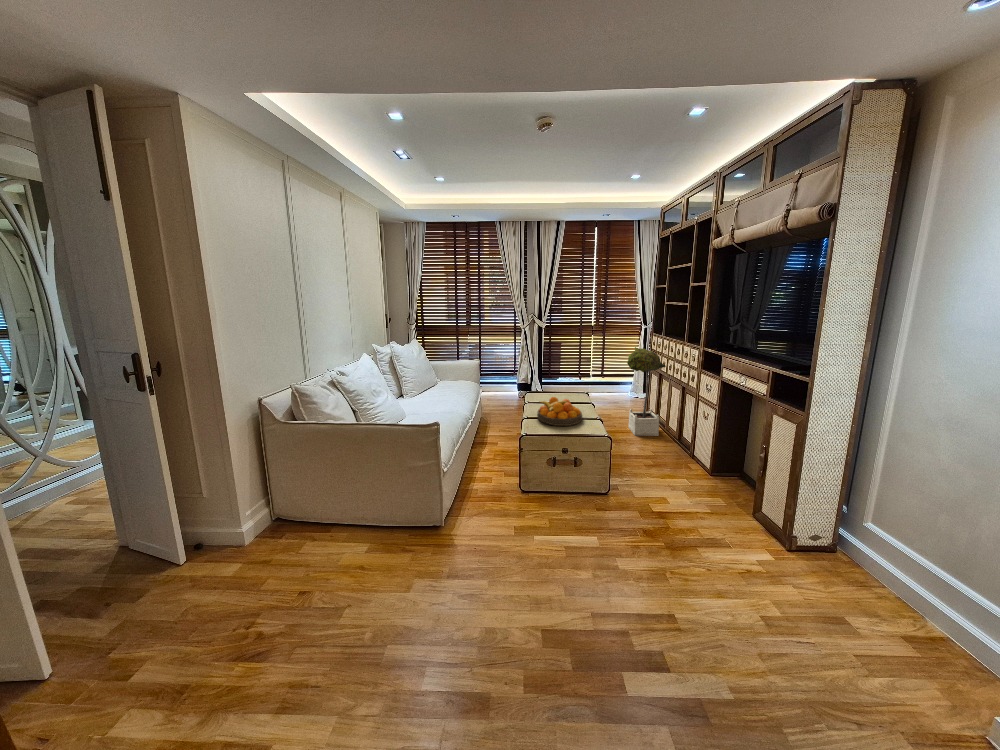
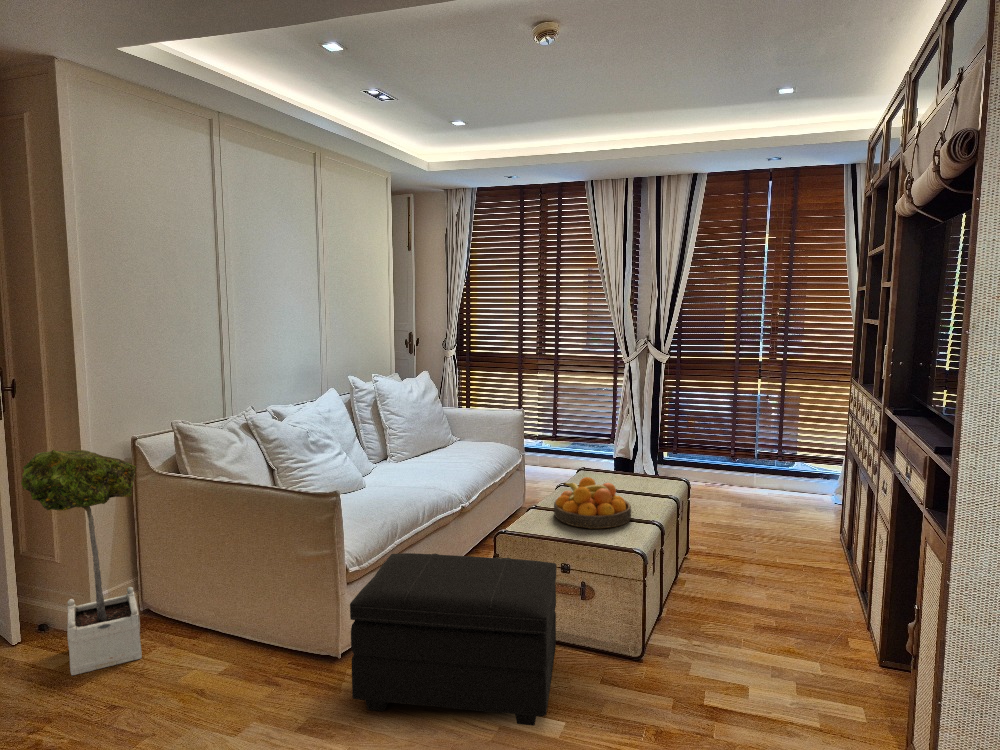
potted tree: present [627,347,666,436] -> present [21,450,142,675]
footstool: none [468,448,596,554] -> present [350,553,556,726]

